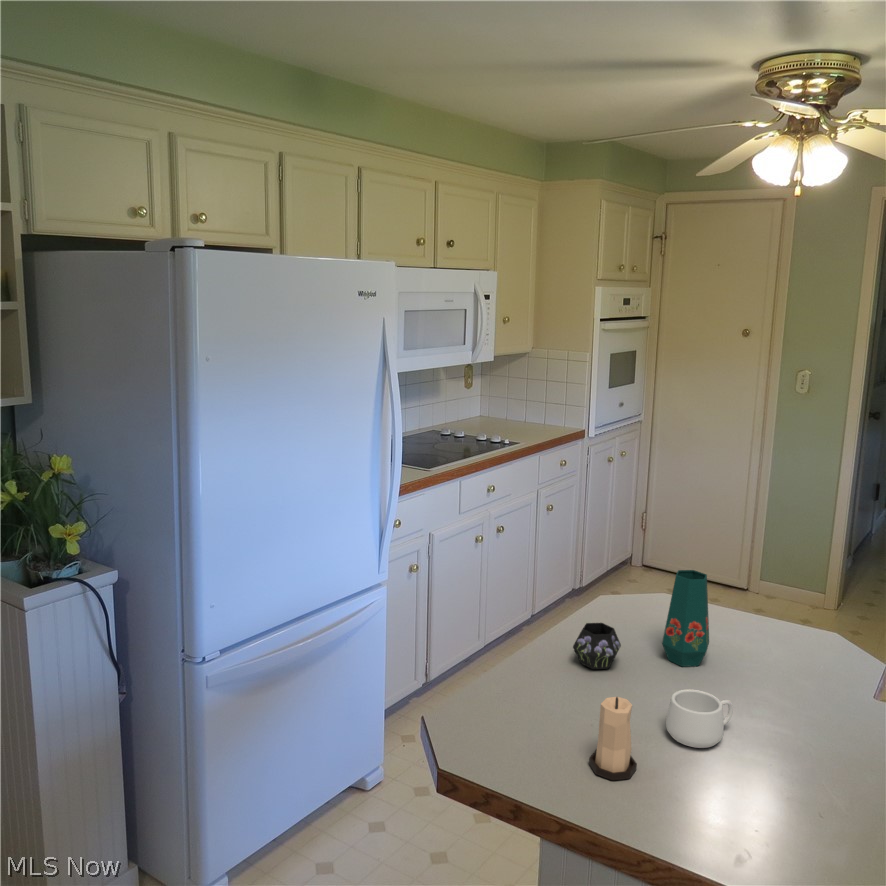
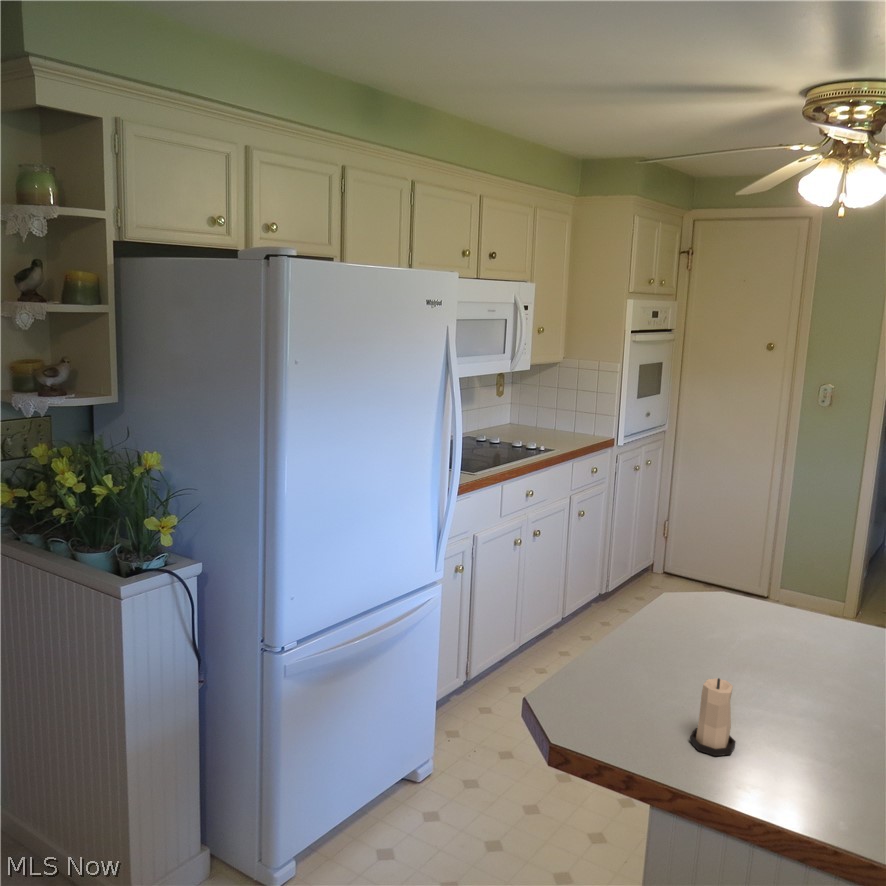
vase: present [573,570,709,669] -> none [654,565,781,658]
mug: present [666,689,733,748] -> none [755,674,818,728]

